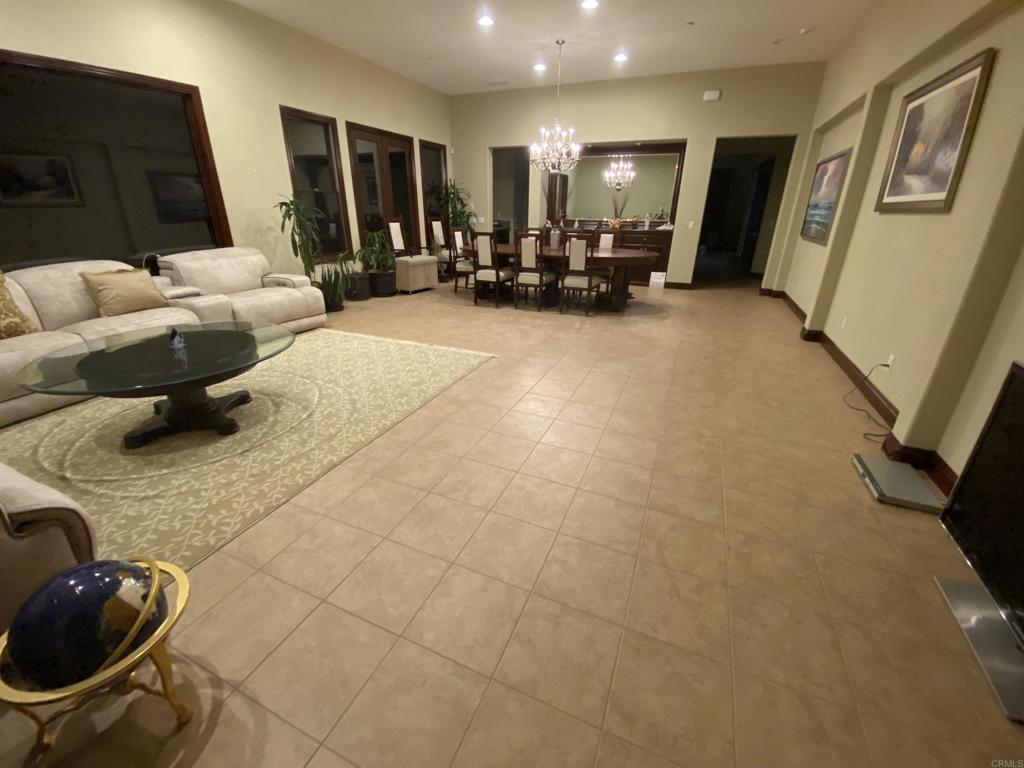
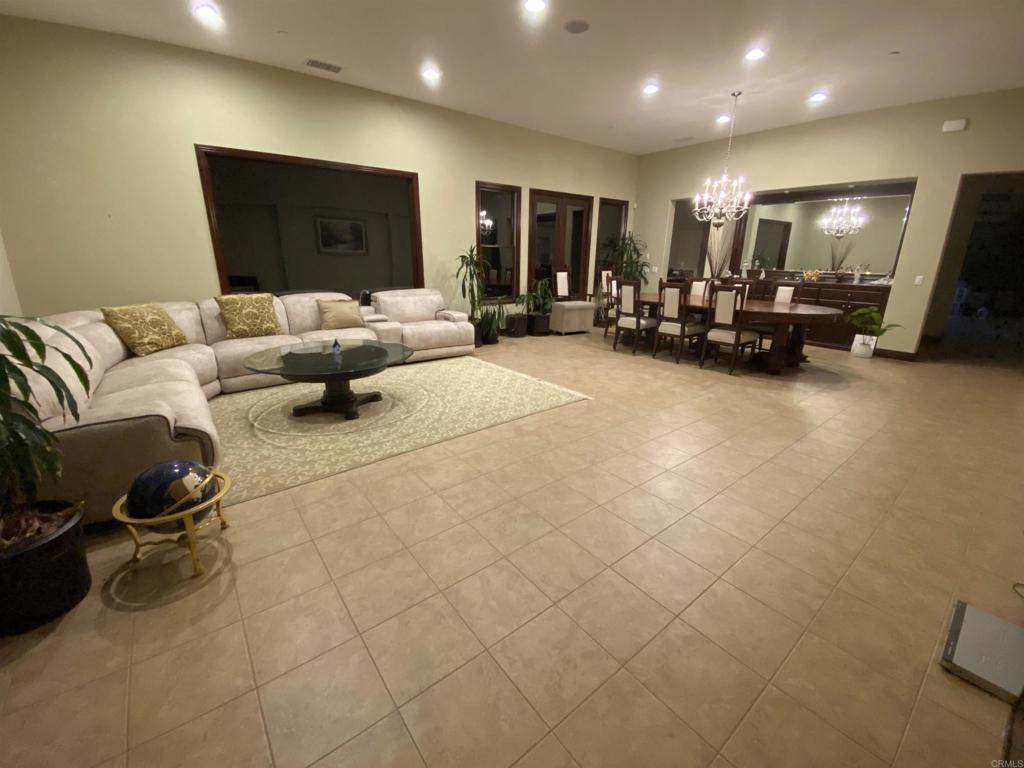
house plant: none [646,248,687,291] -> present [844,307,901,358]

